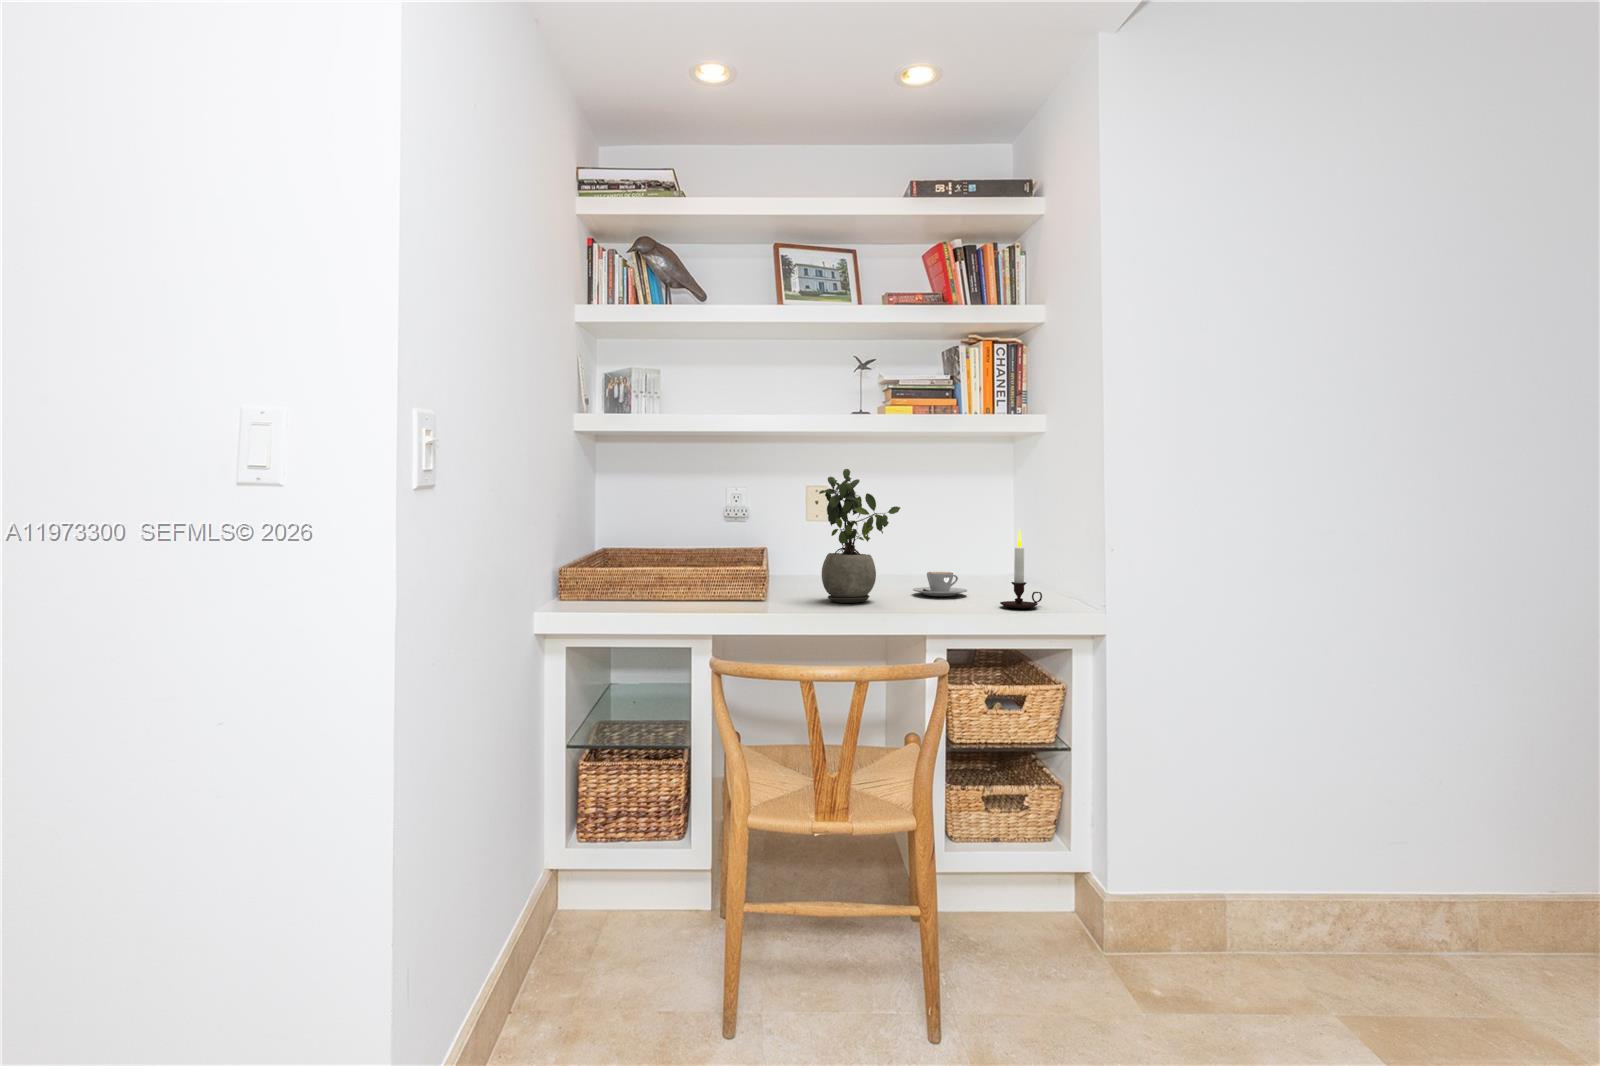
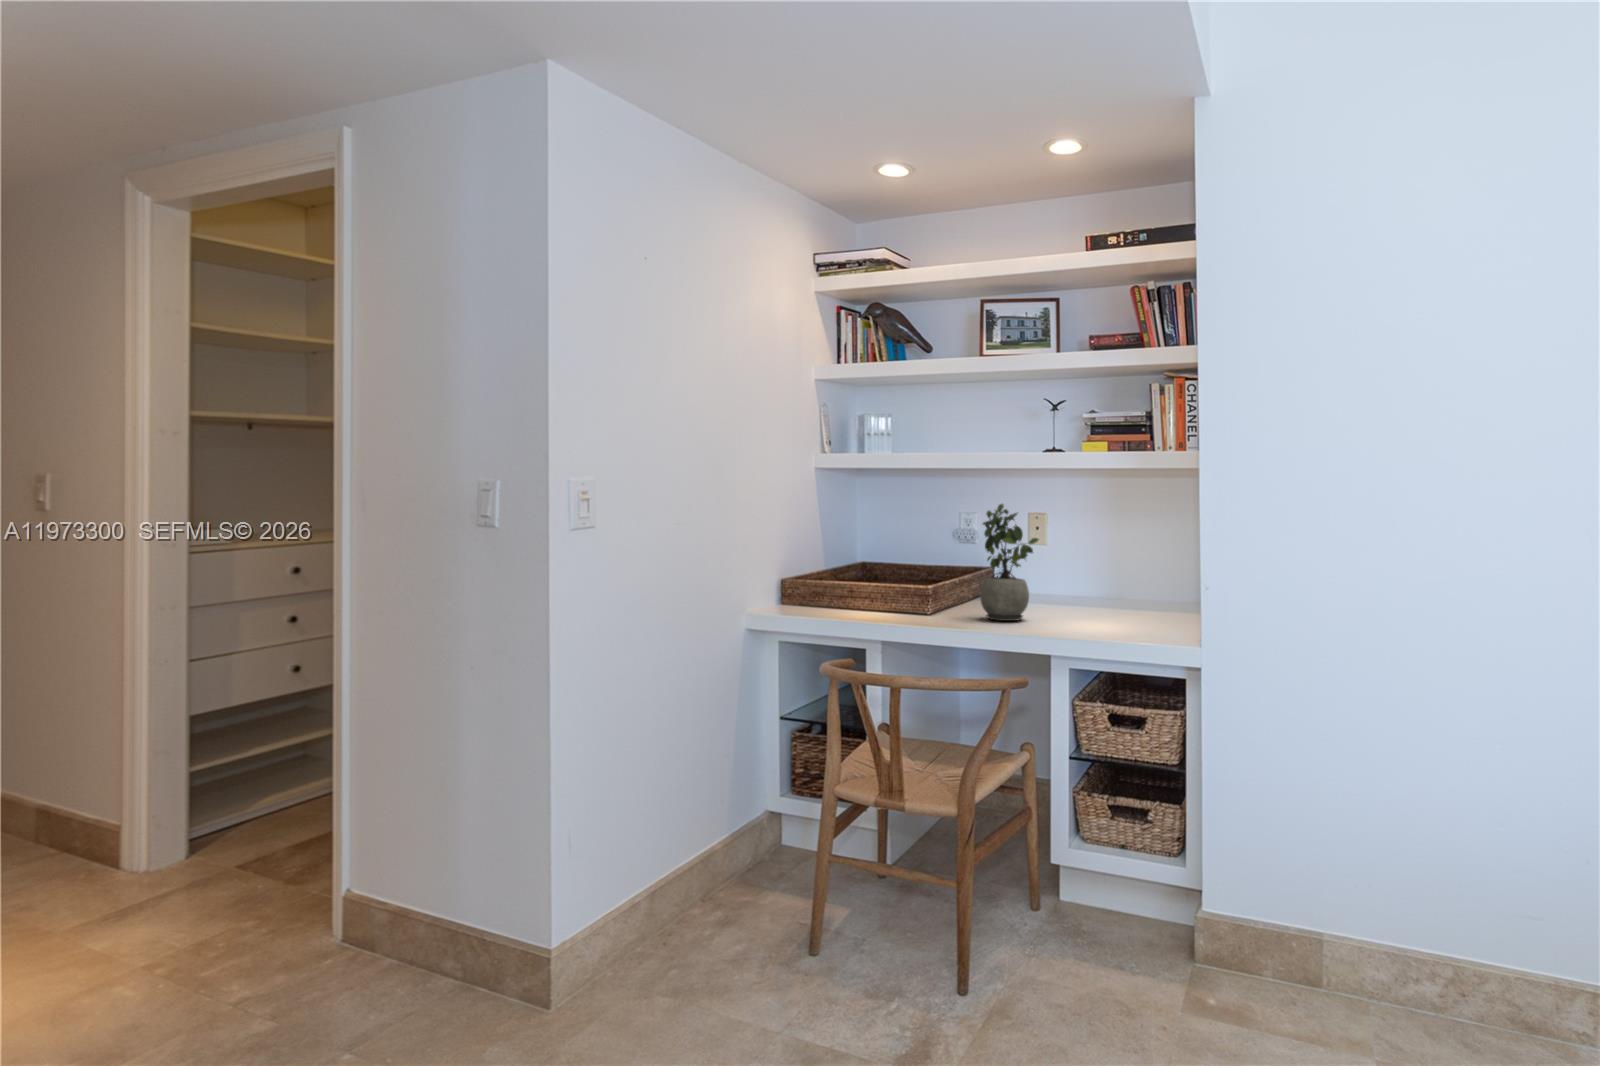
candle: present [1000,528,1042,608] -> none [1128,561,1173,636]
coffee cup: present [913,572,967,596] -> none [1074,599,1126,622]

